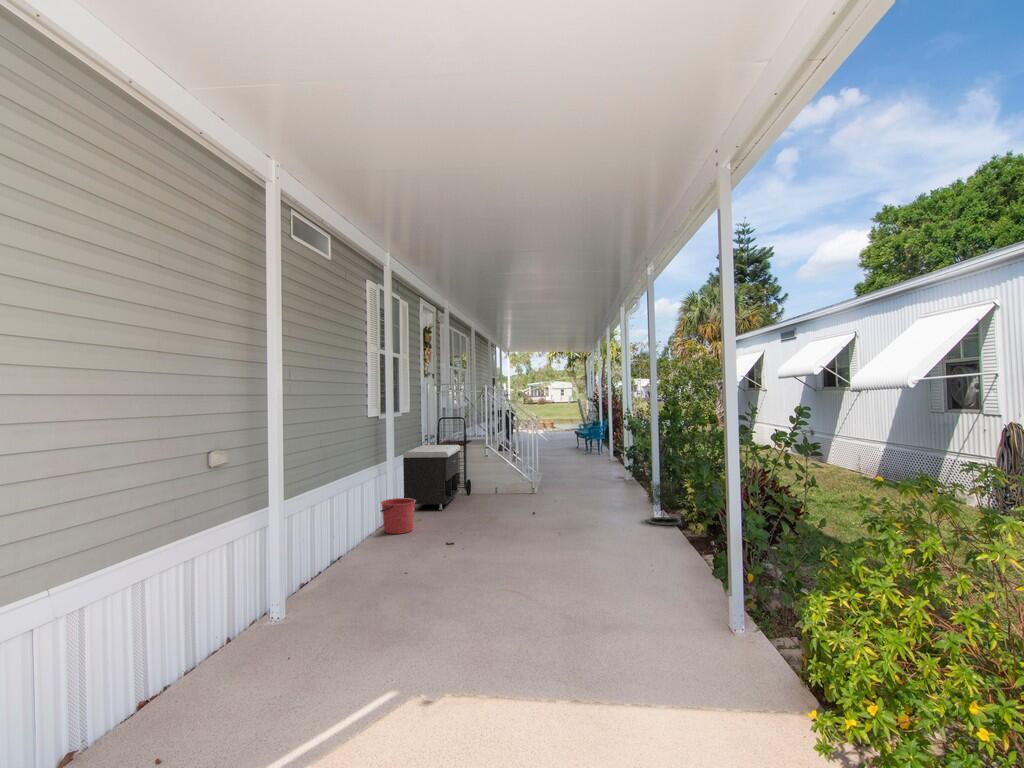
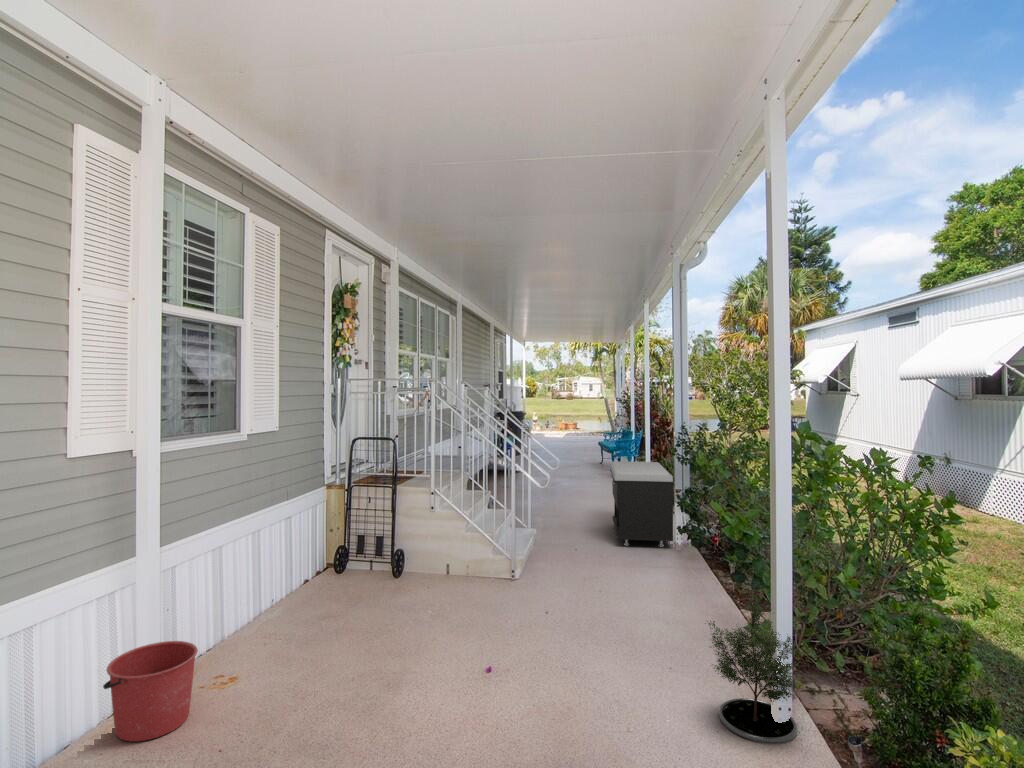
storage bench: present [403,445,461,510] -> present [610,461,673,547]

